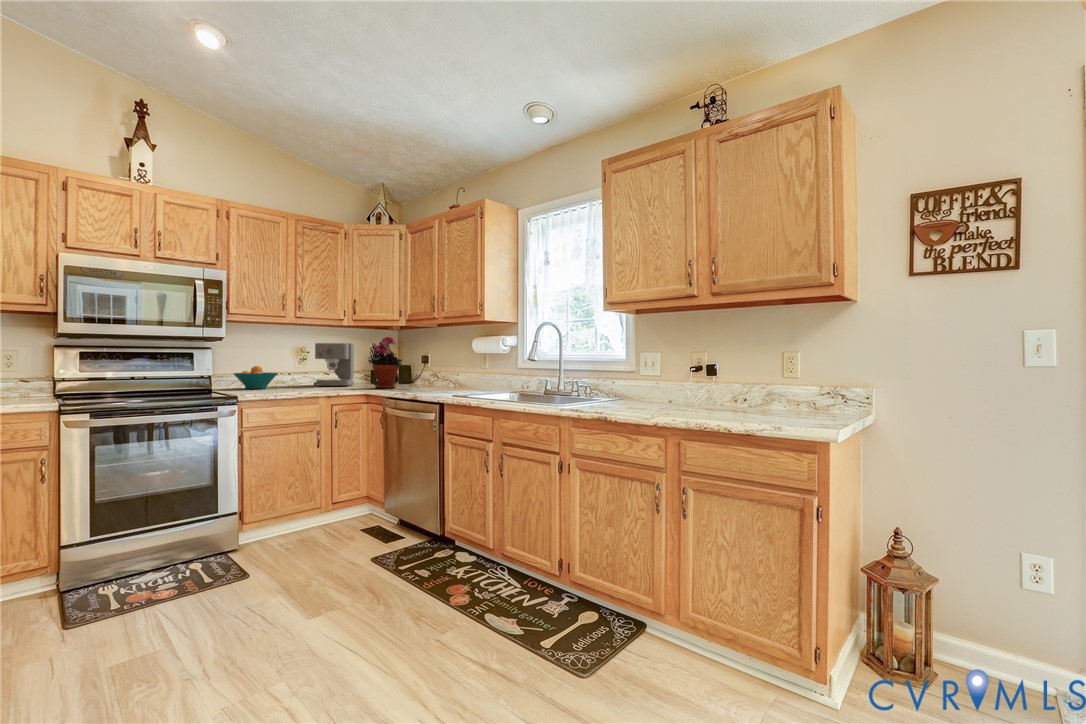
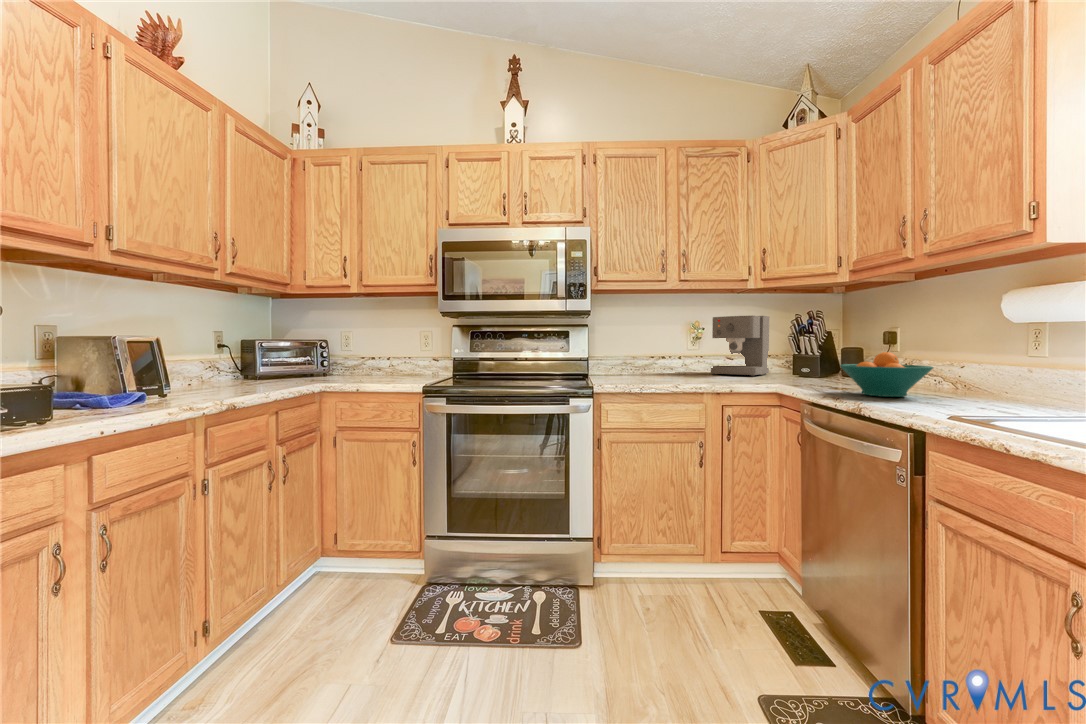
potted plant: present [369,337,402,388] -> none [784,300,843,383]
fruit bowl: present [233,366,278,389] -> present [840,352,933,397]

